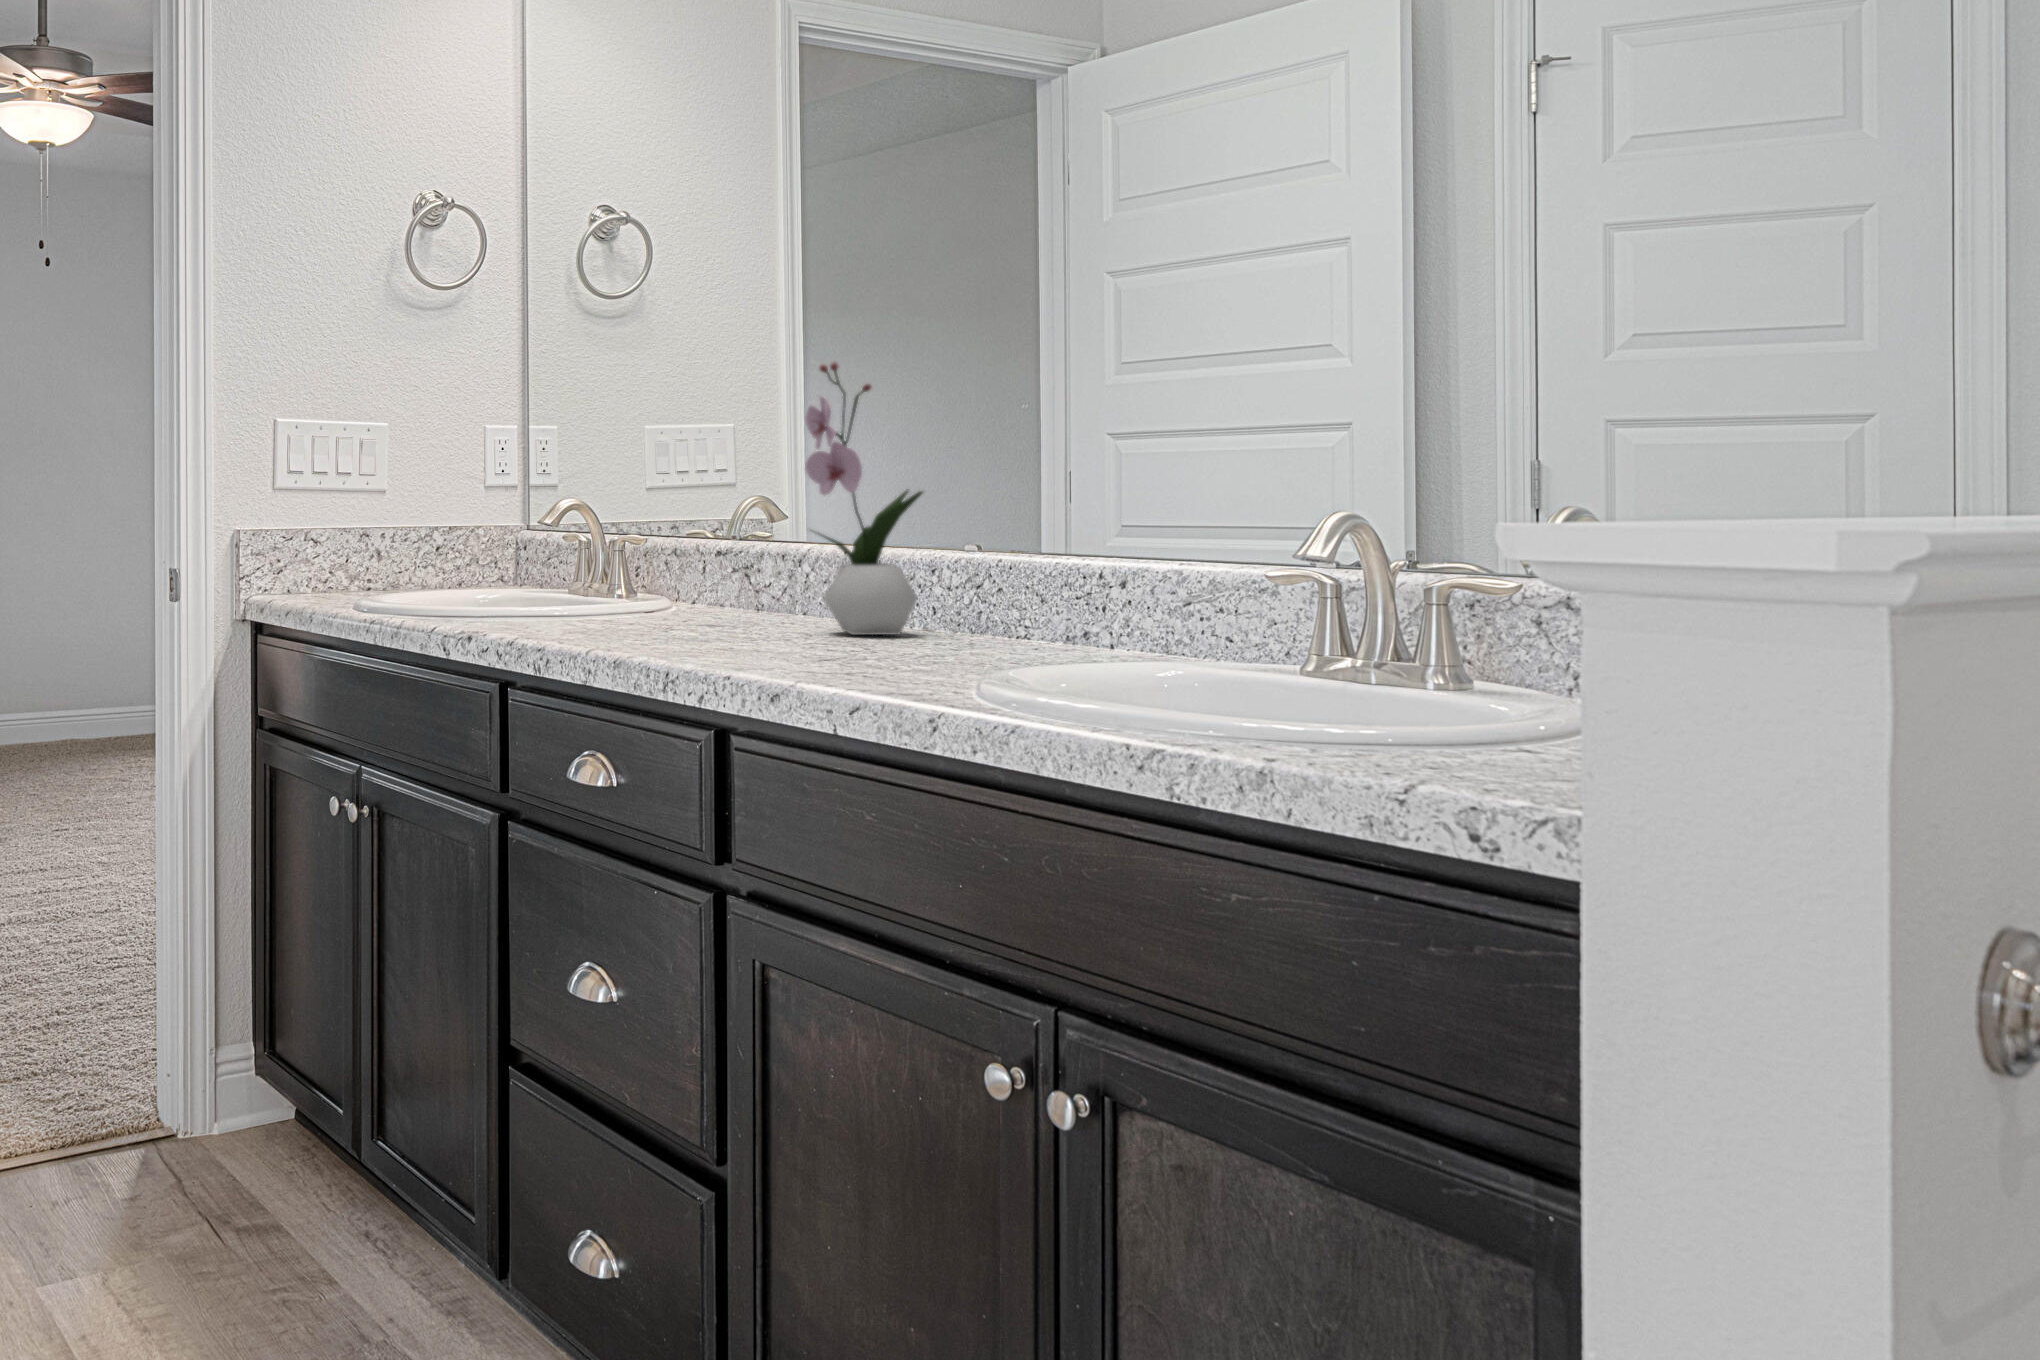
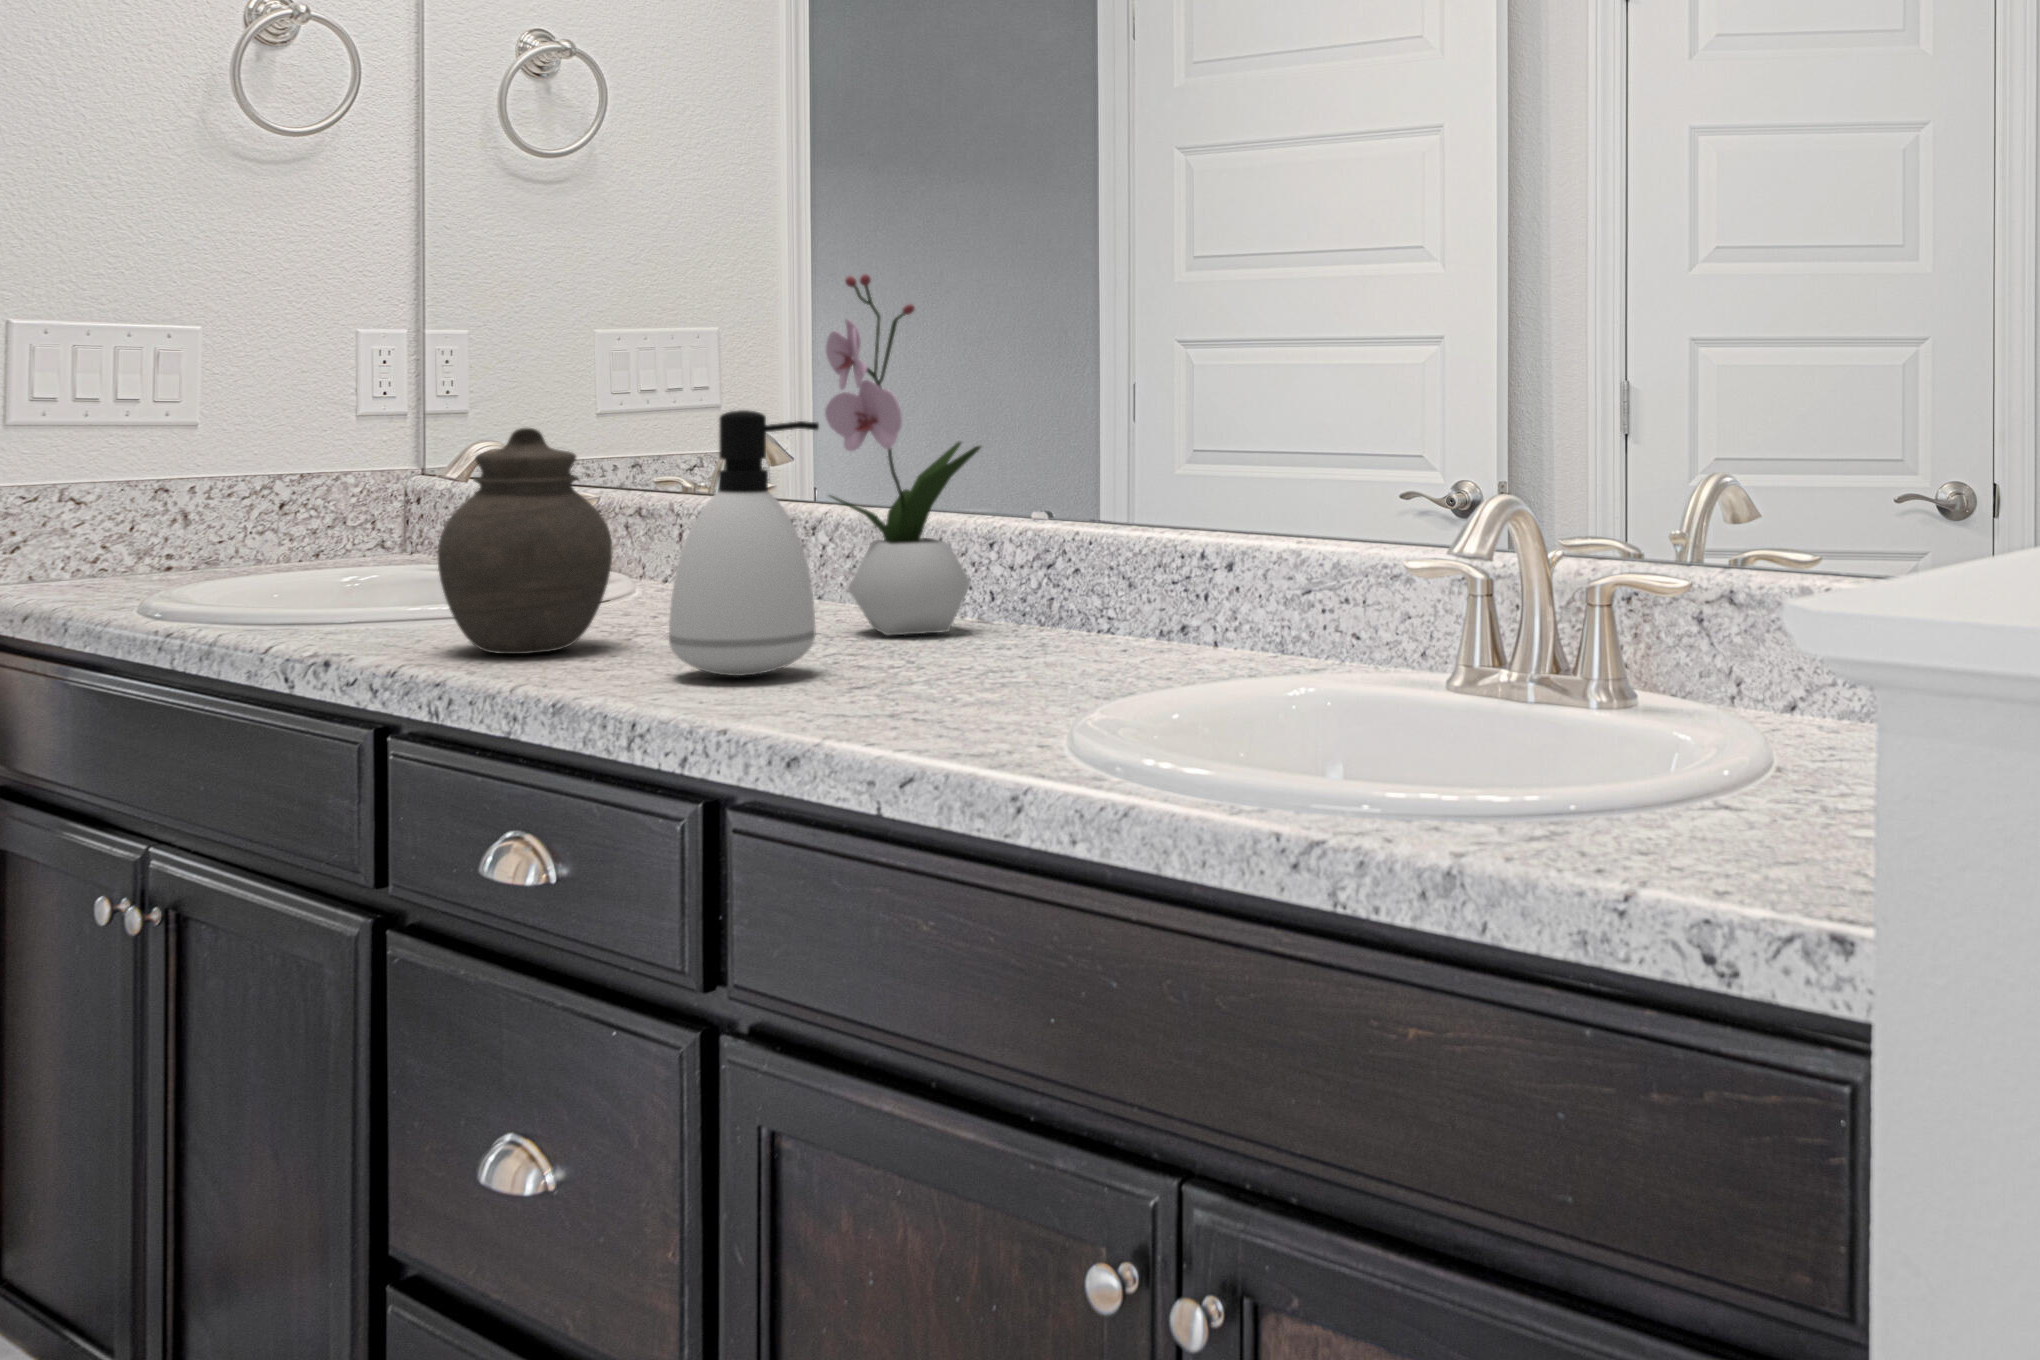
soap dispenser: none [693,458,797,650] -> present [669,410,819,676]
jar: none [539,476,654,635] -> present [438,428,612,654]

